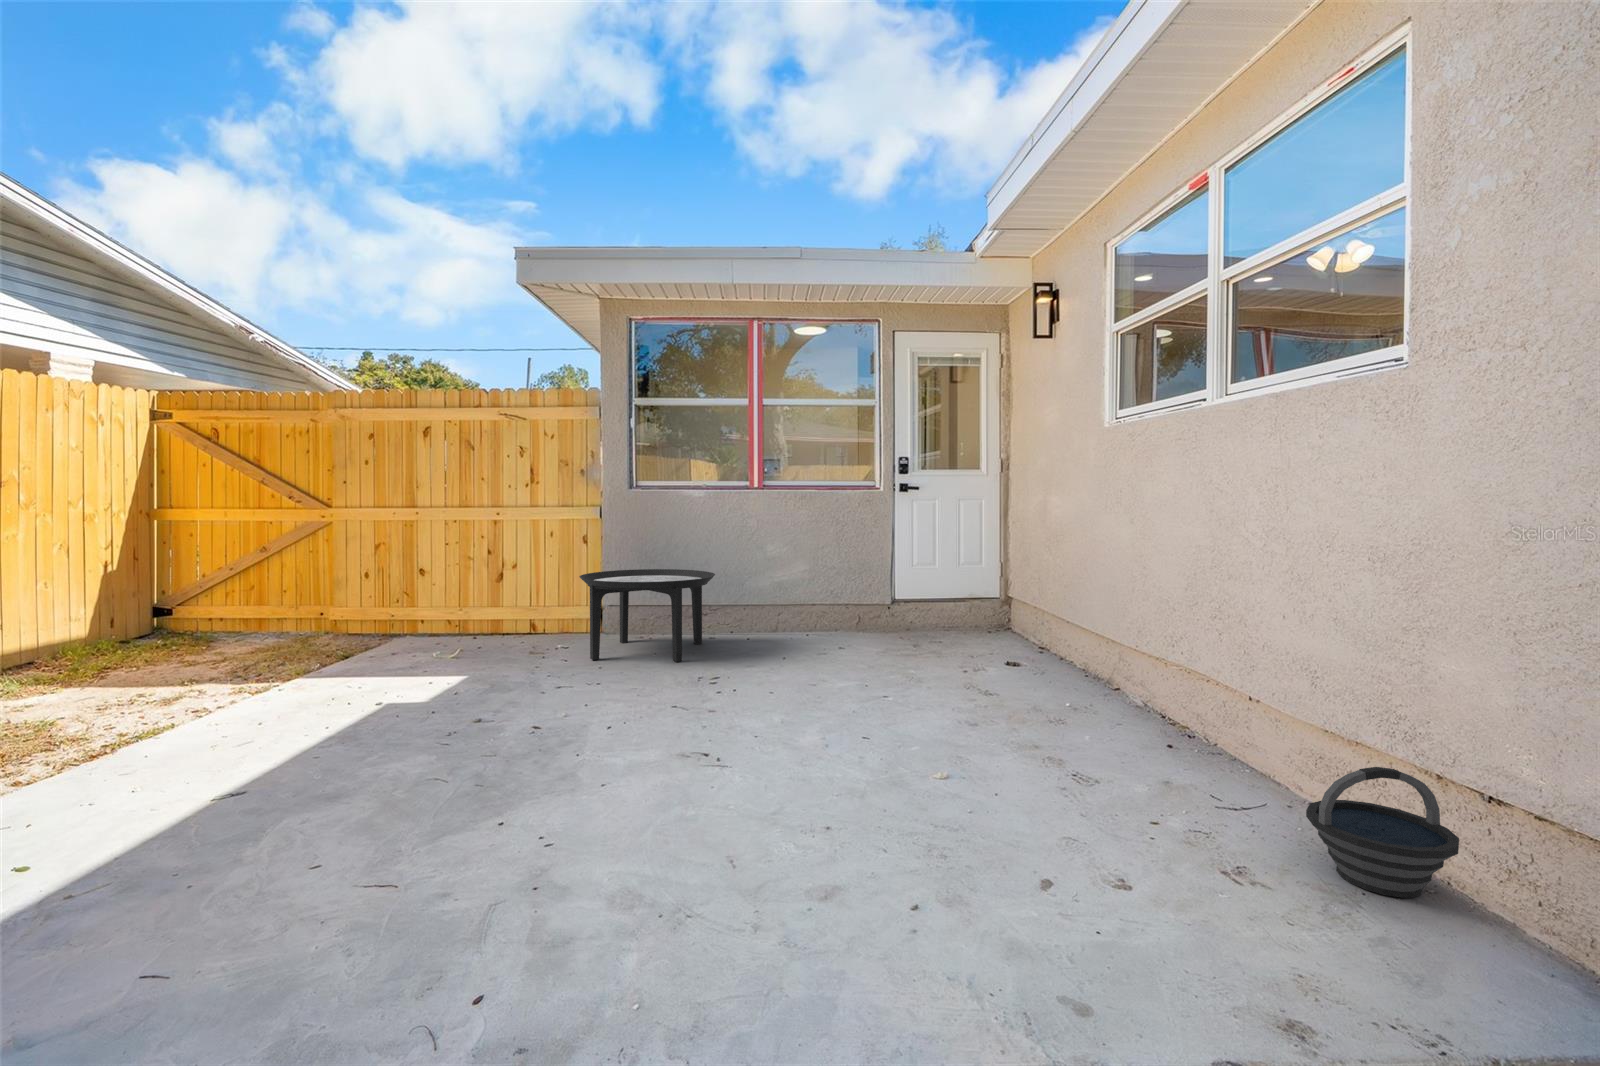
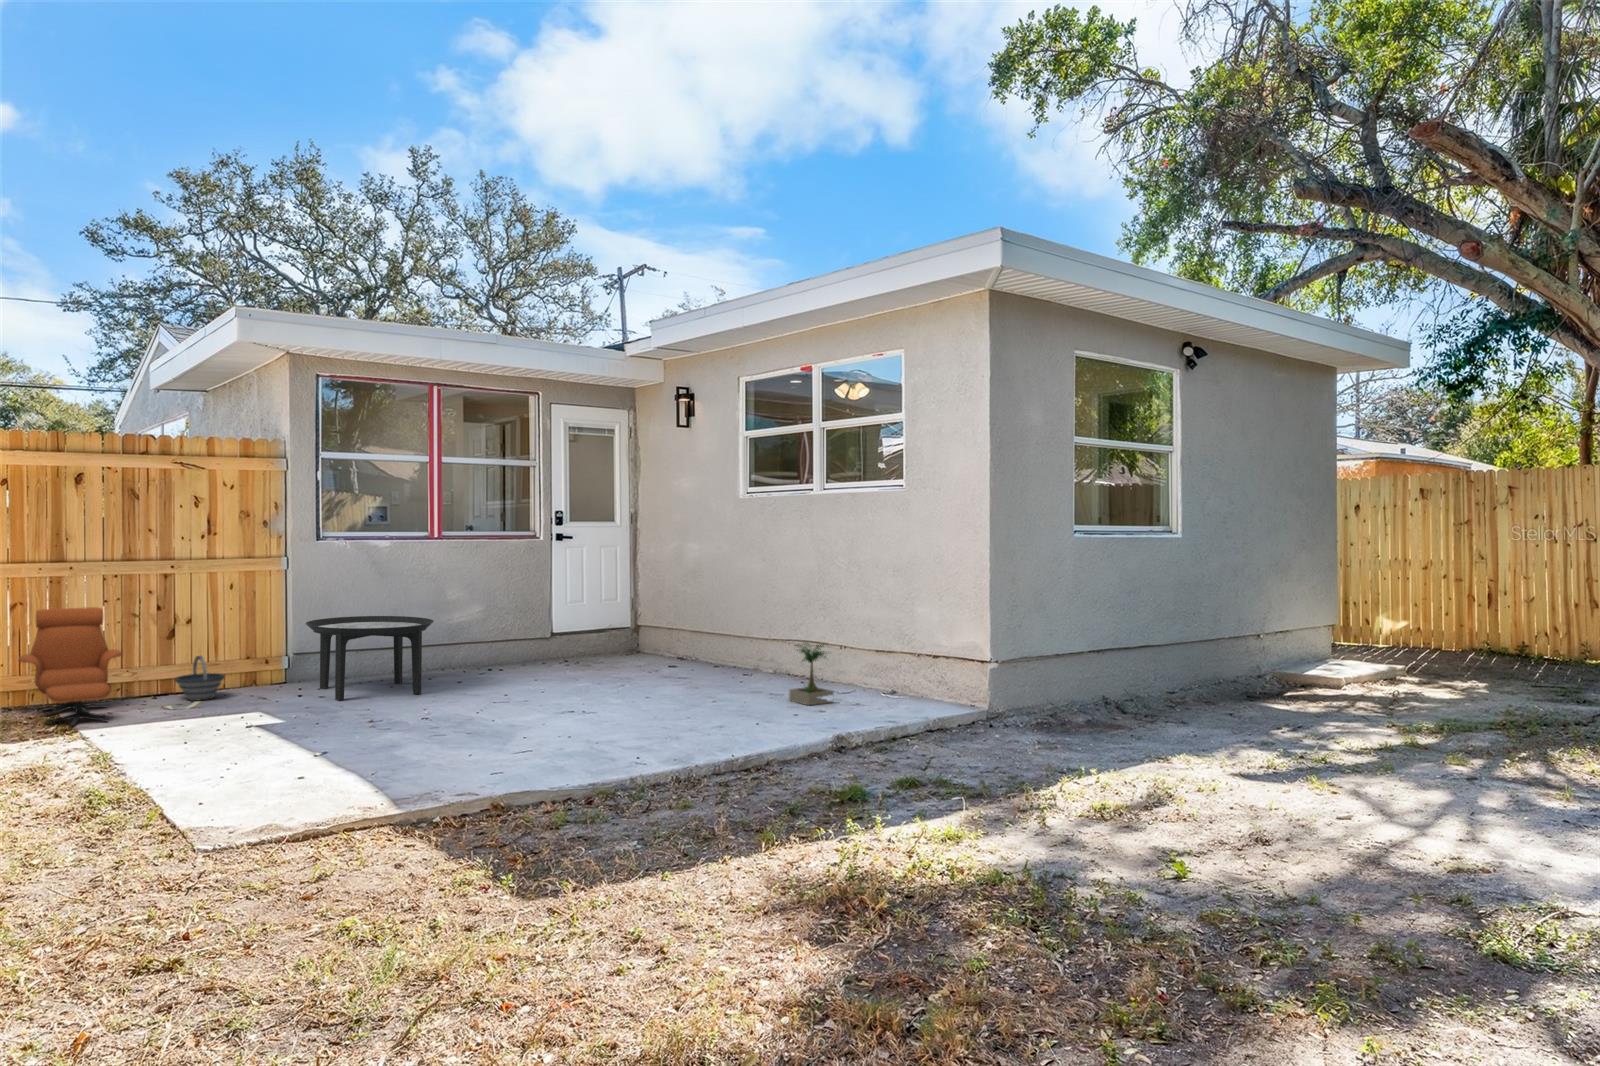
lounge chair: none [329,548,444,661] -> present [19,607,122,727]
potted plant: none [1155,648,1267,784] -> present [789,643,834,705]
bucket: present [1306,767,1459,898] -> present [175,656,225,701]

